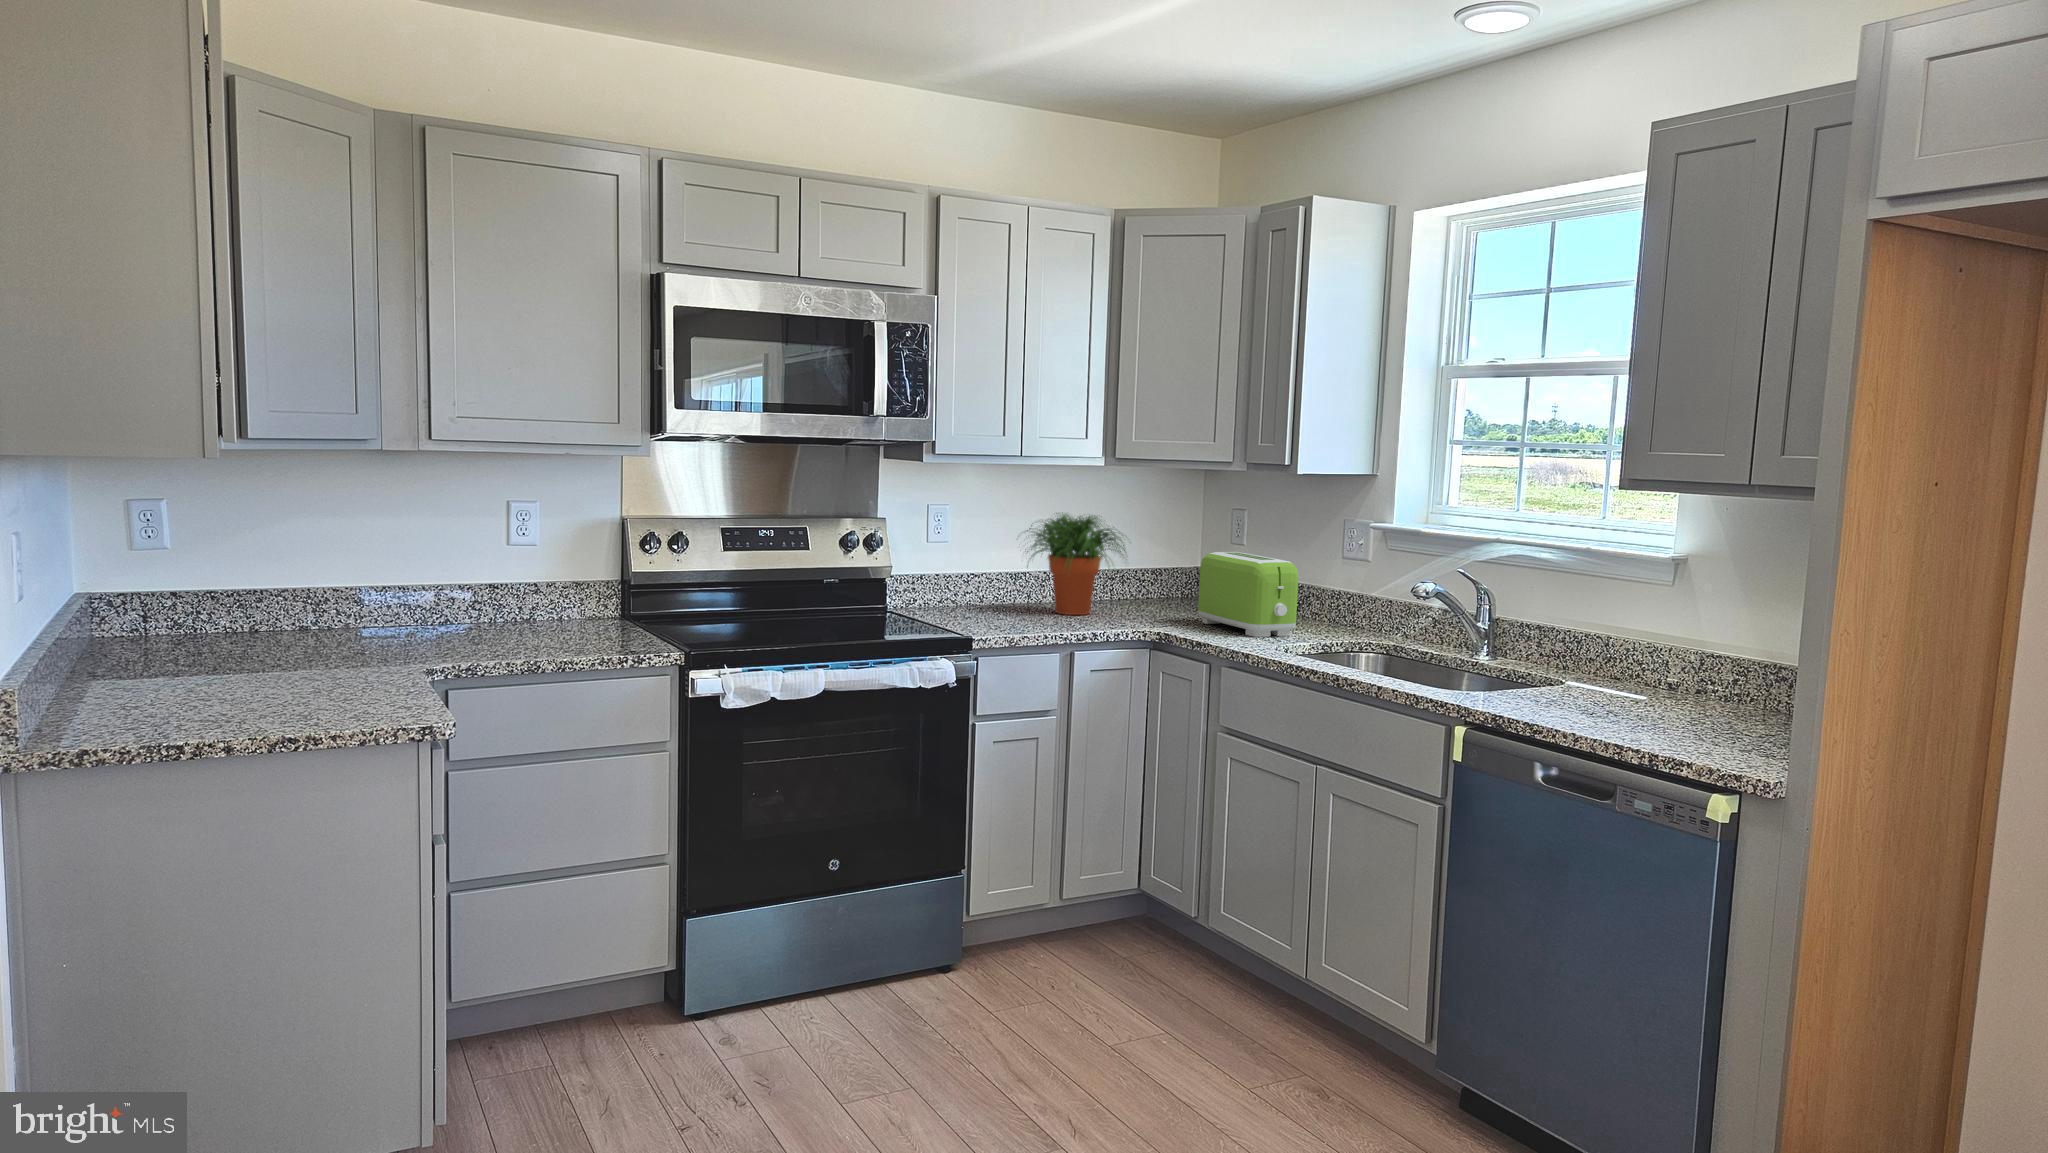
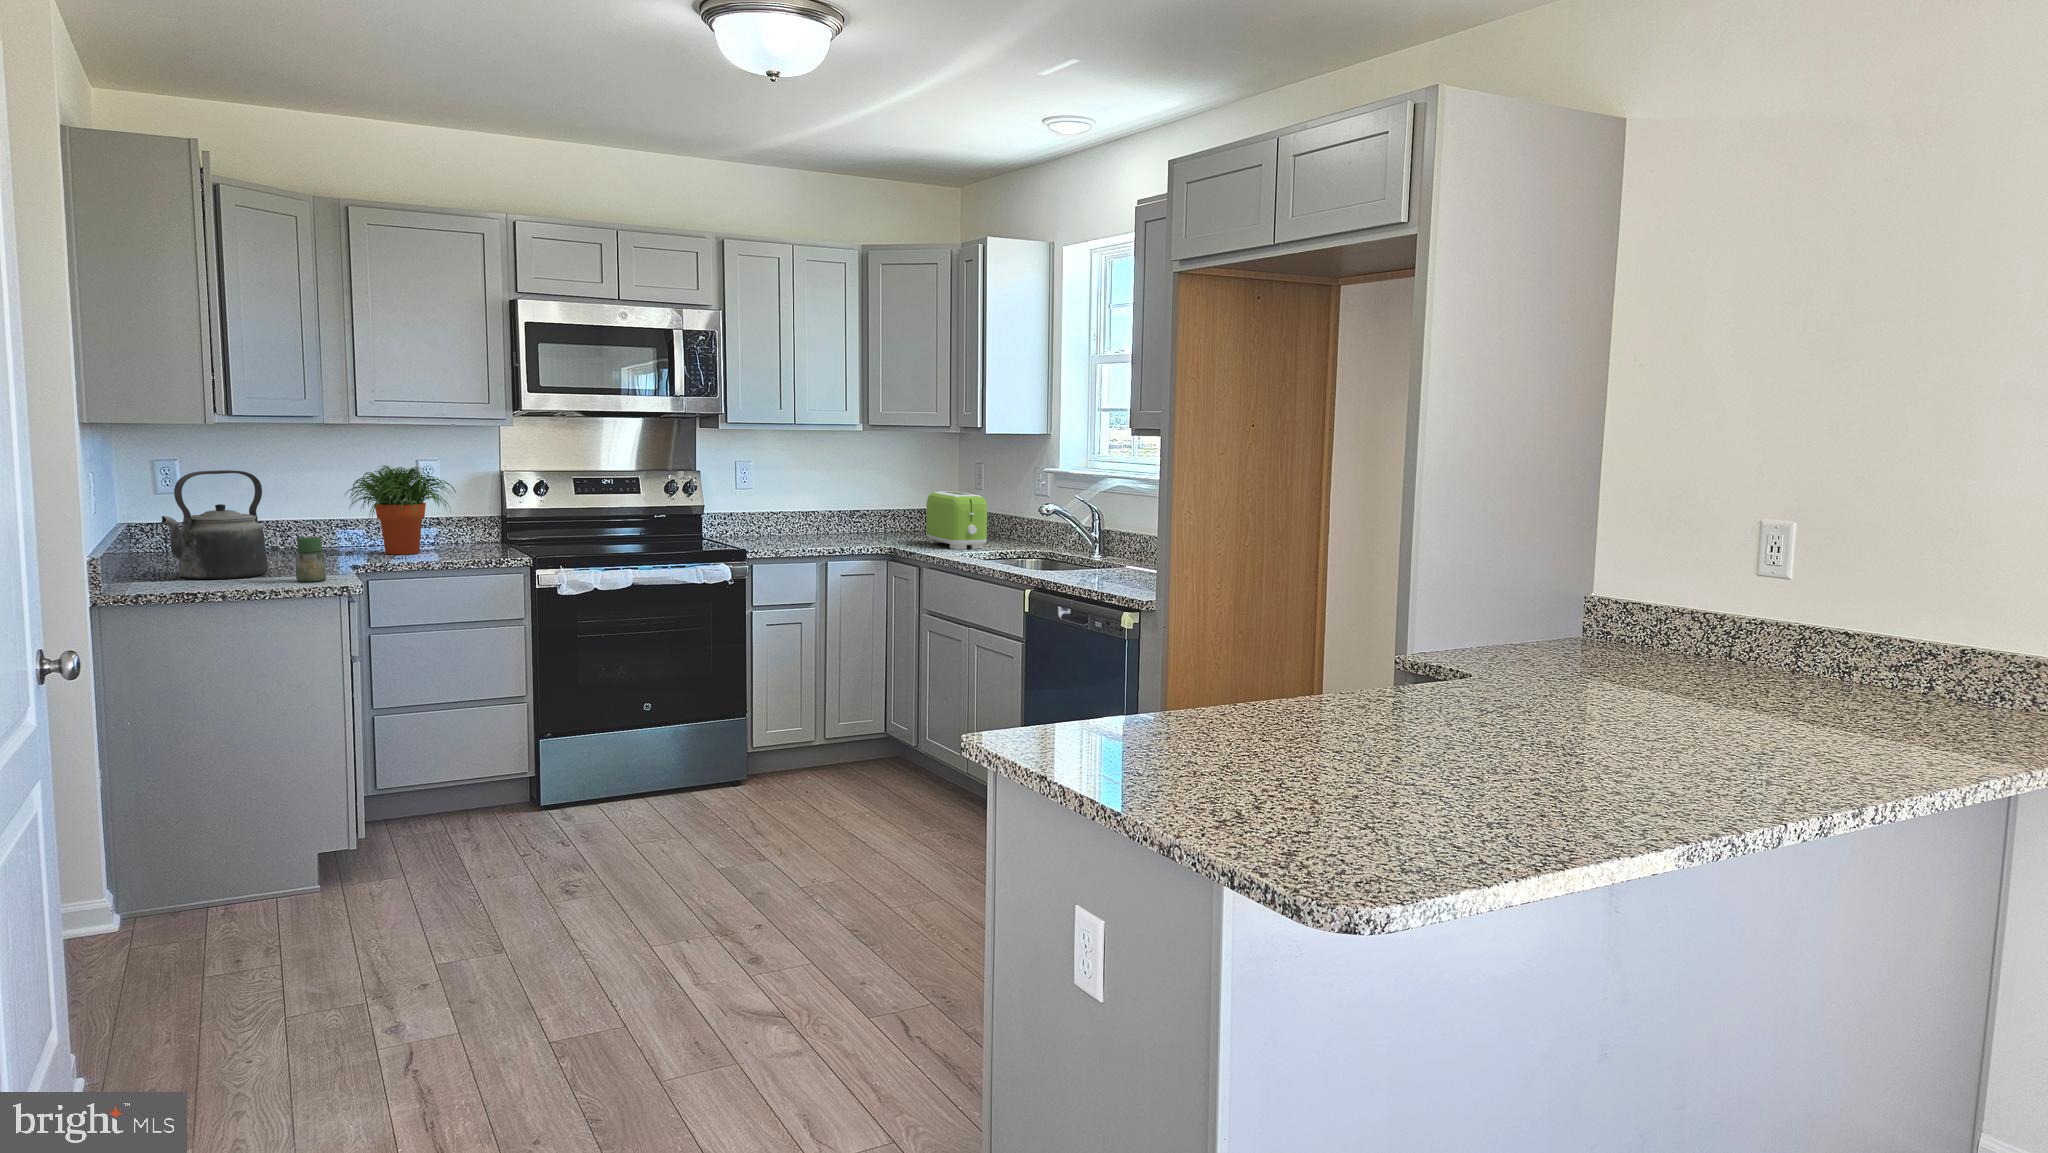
potted plant: present [1027,513,1125,615] -> present [346,466,456,554]
kettle: none [131,528,300,705] -> present [162,470,268,579]
jar: none [346,639,394,714] -> present [295,537,326,582]

